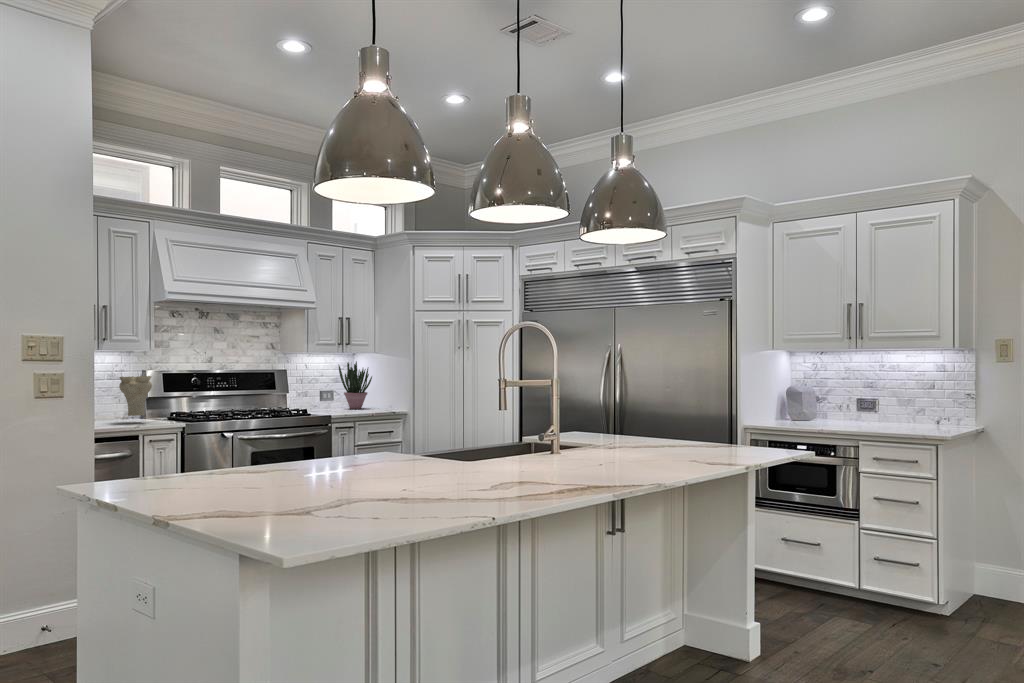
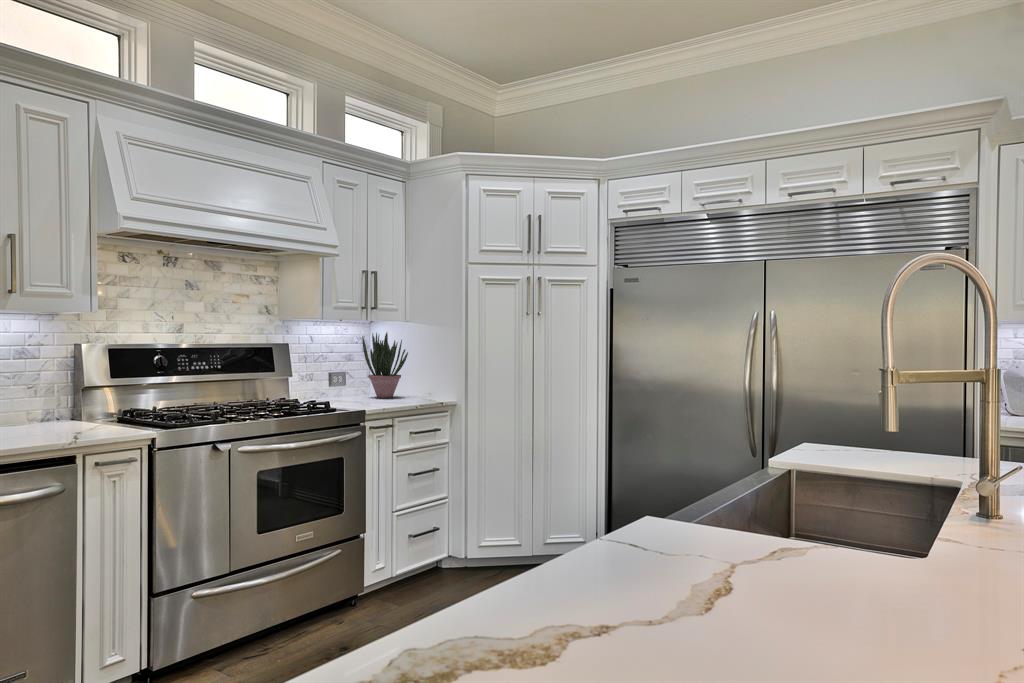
vase: present [119,376,152,416] -> none [30,350,100,429]

